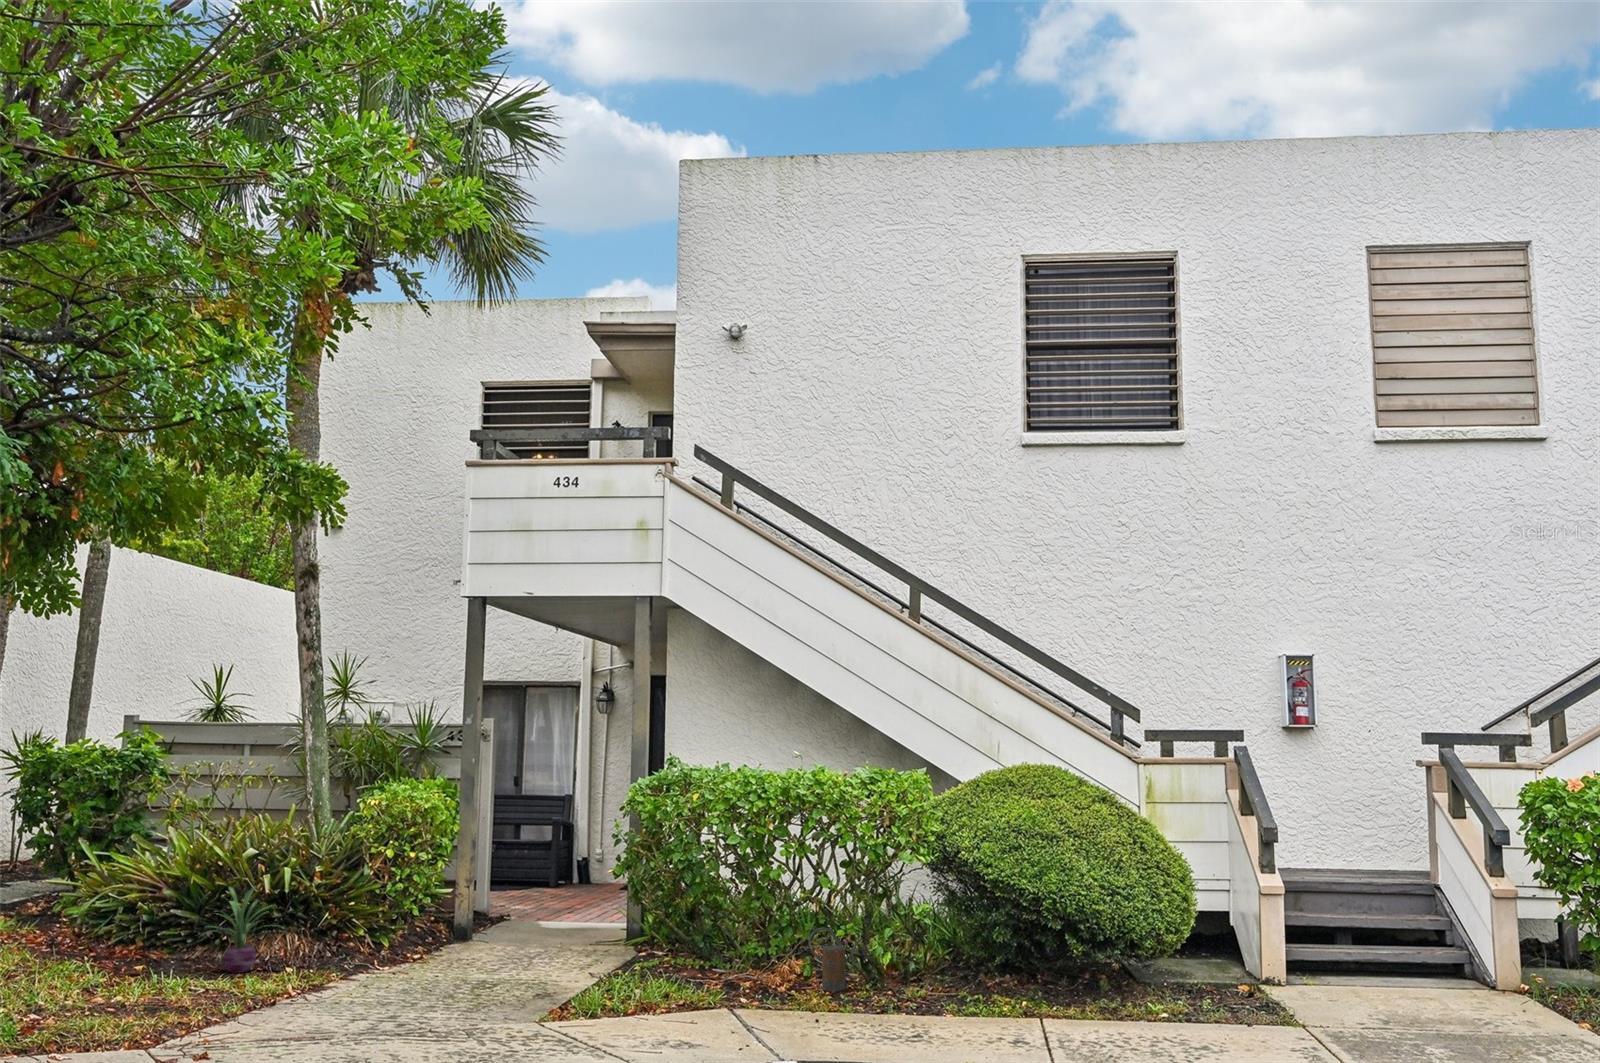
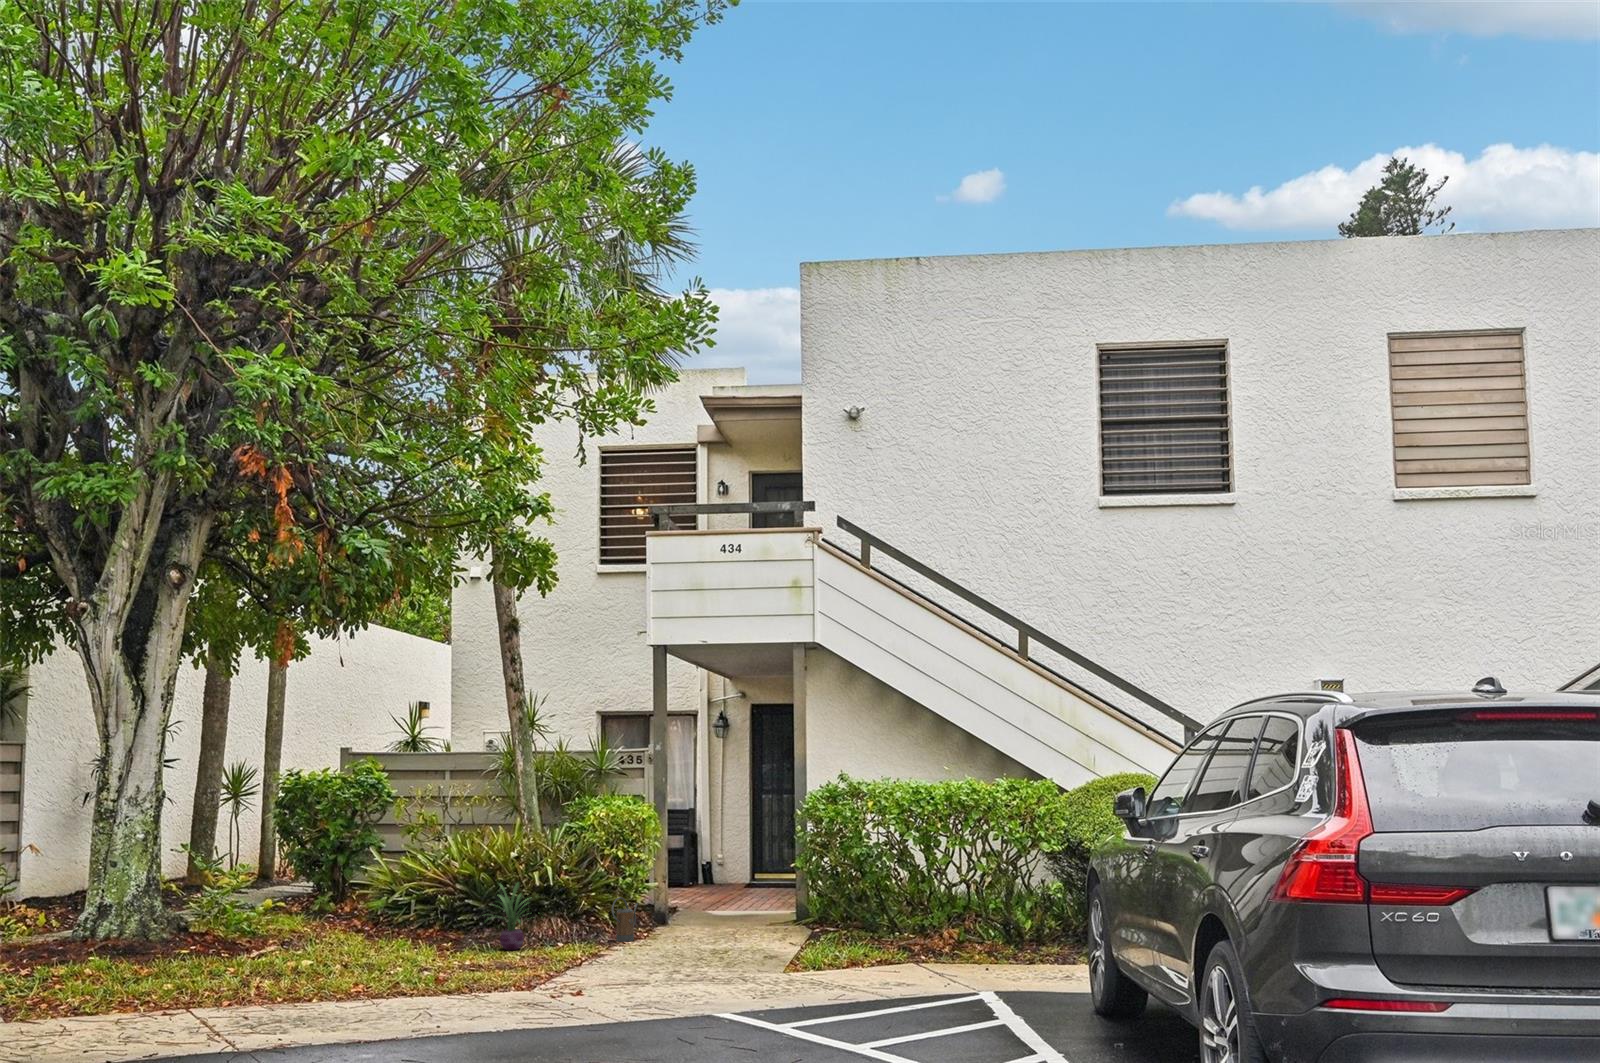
watering can: present [809,928,859,991] -> present [612,897,638,942]

